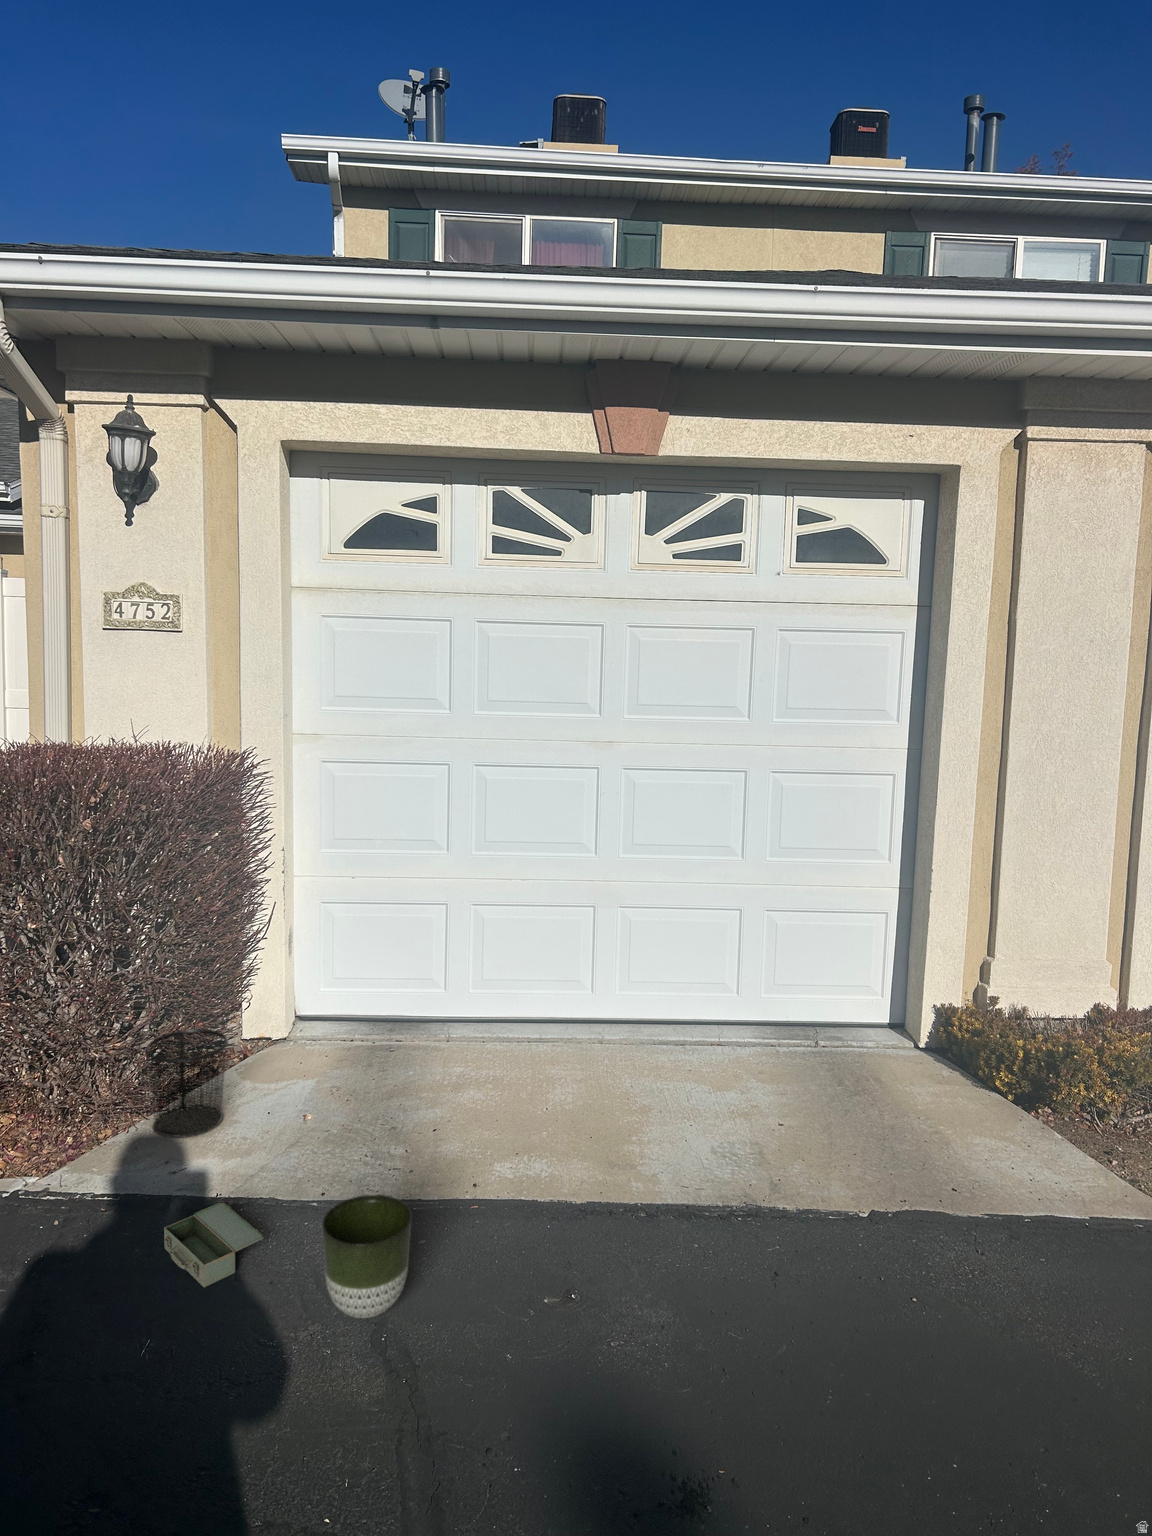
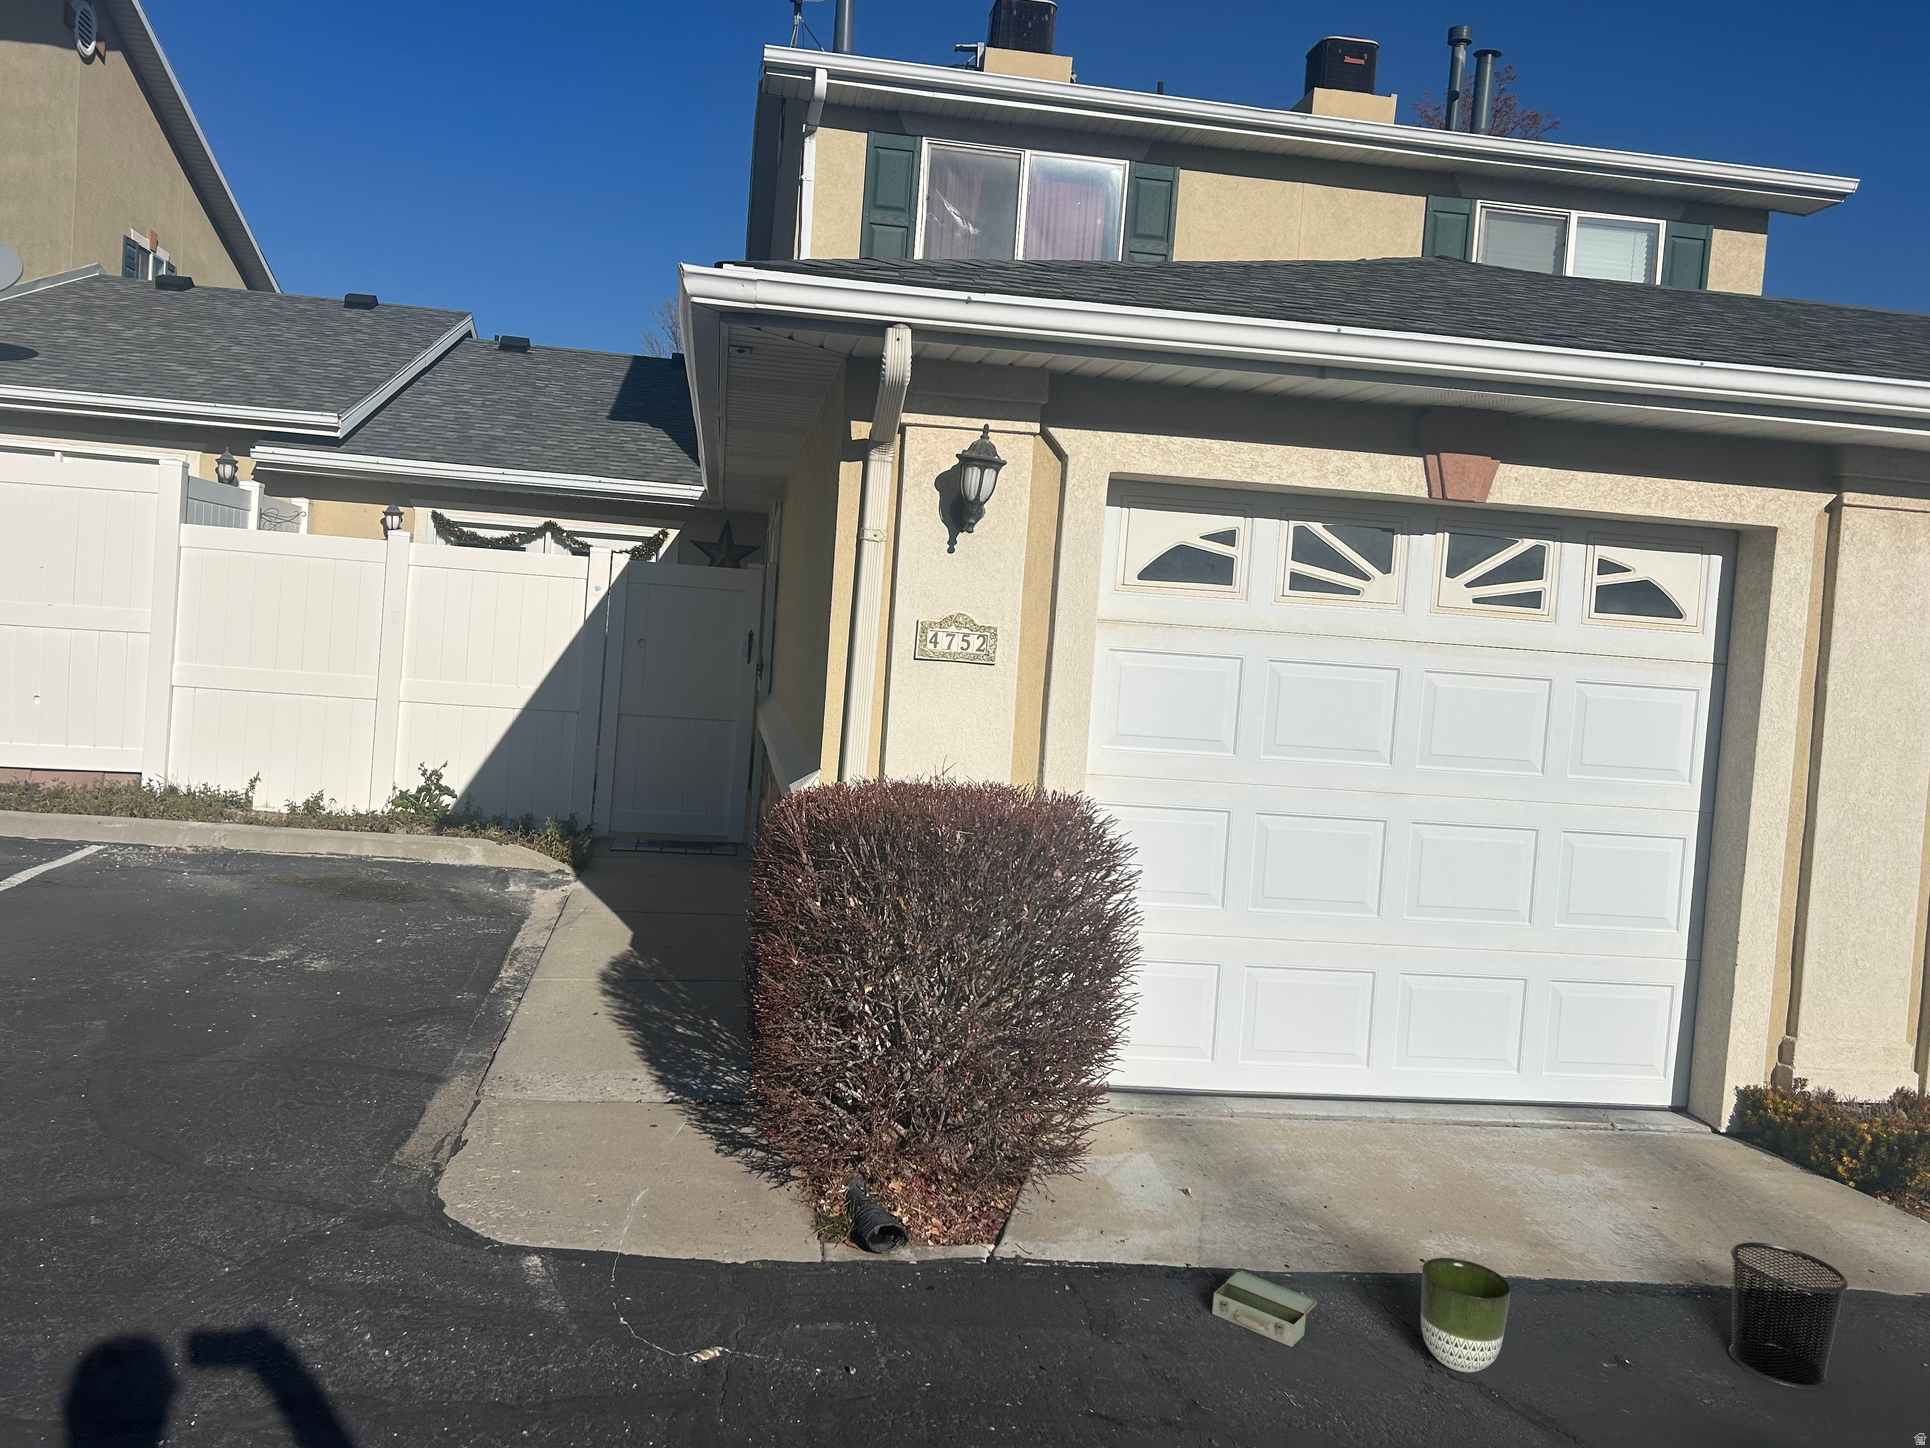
waste bin: present [145,1029,228,1138] -> present [1729,1242,1848,1390]

